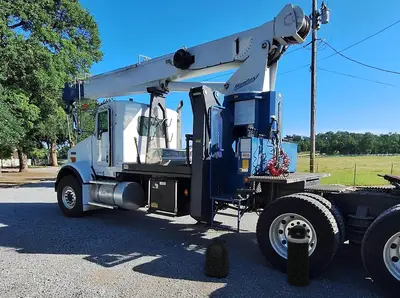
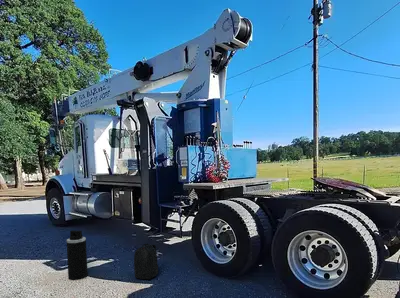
trash can: present [287,227,309,287] -> present [67,230,88,280]

